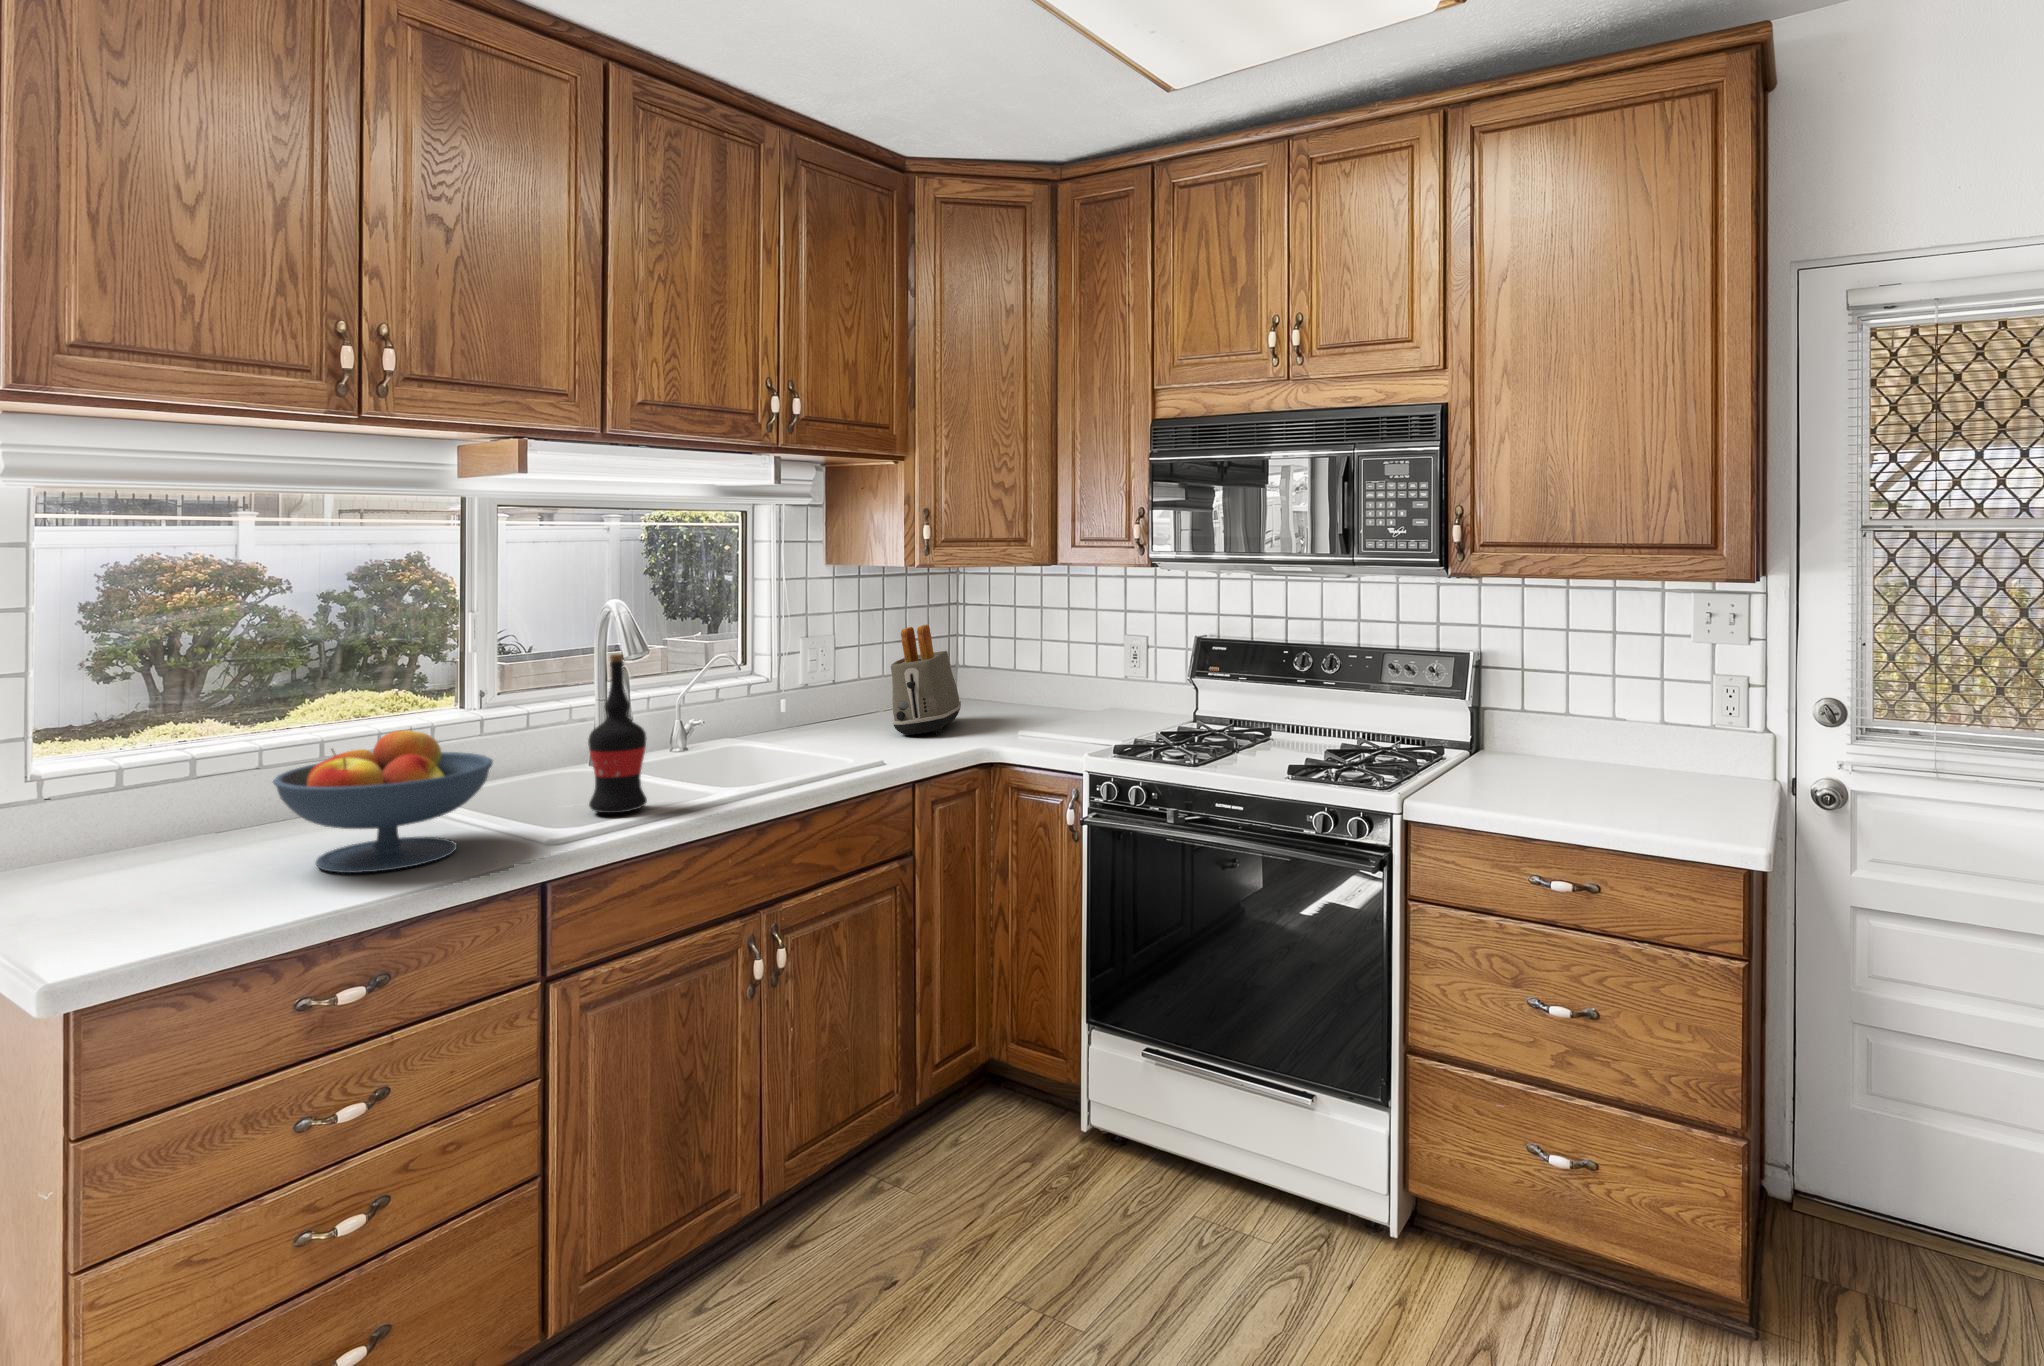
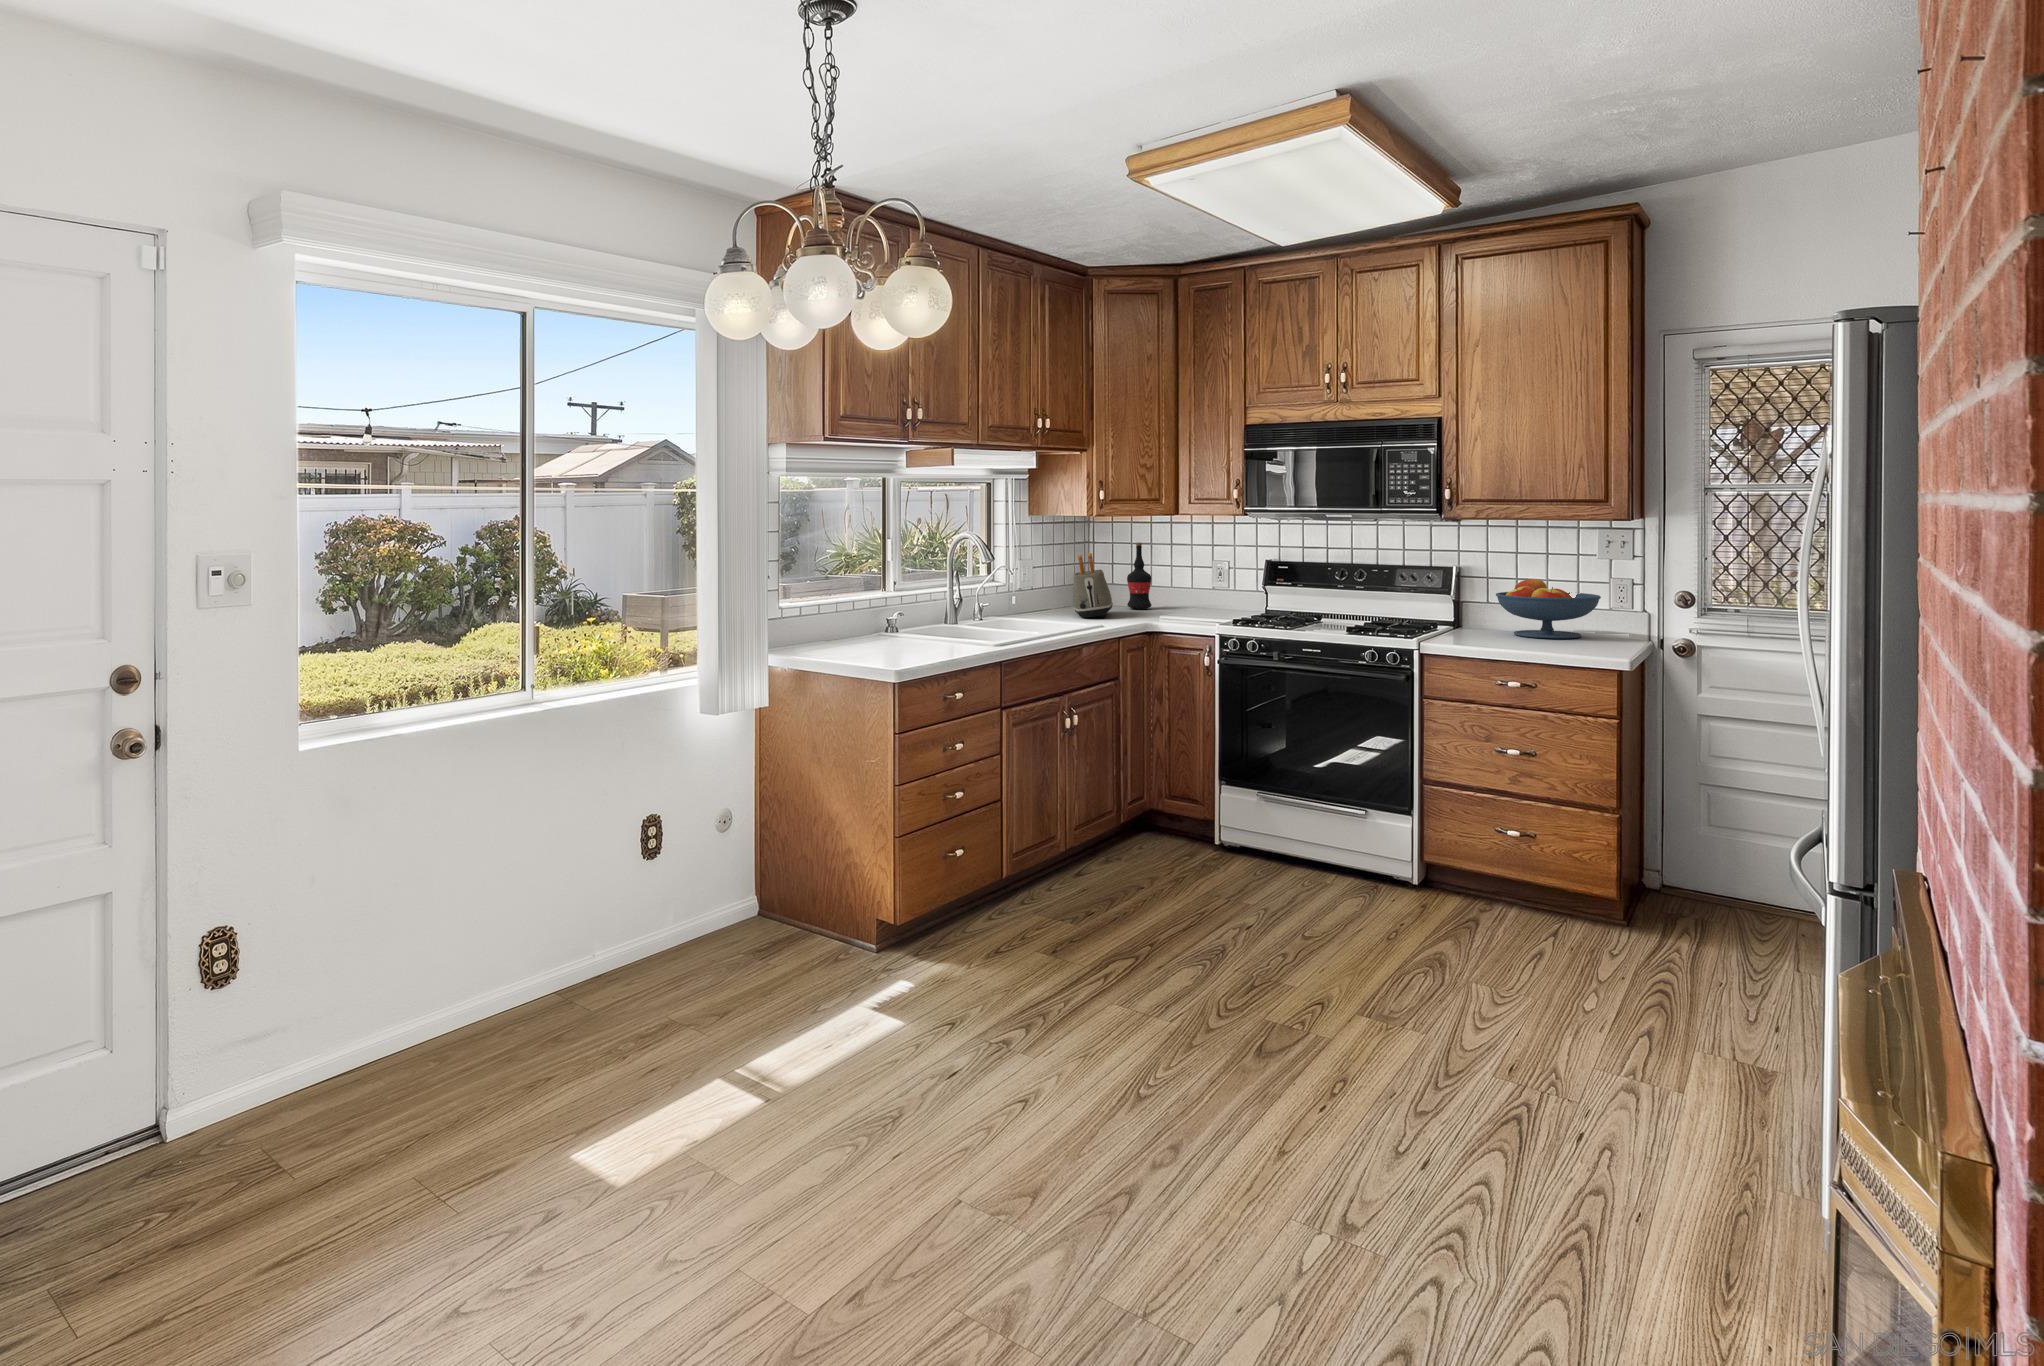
wine bottle: present [588,654,647,813] -> present [1127,543,1152,609]
fruit bowl: present [273,728,493,873] -> present [1496,579,1601,639]

